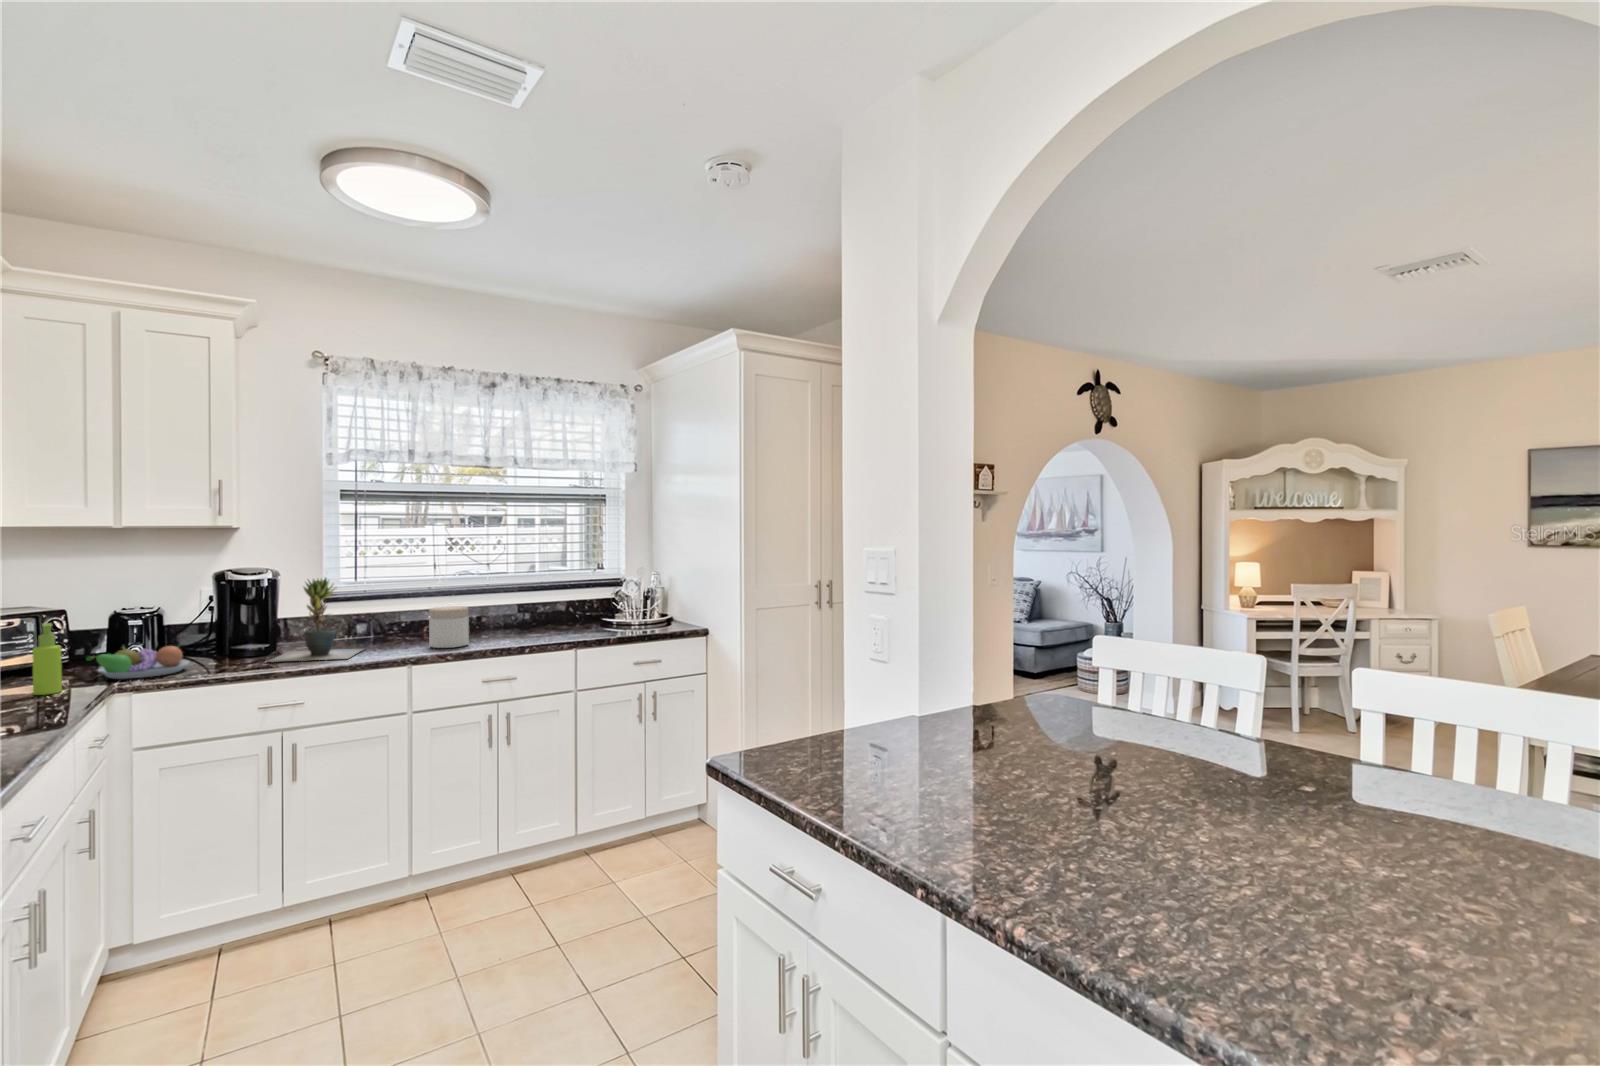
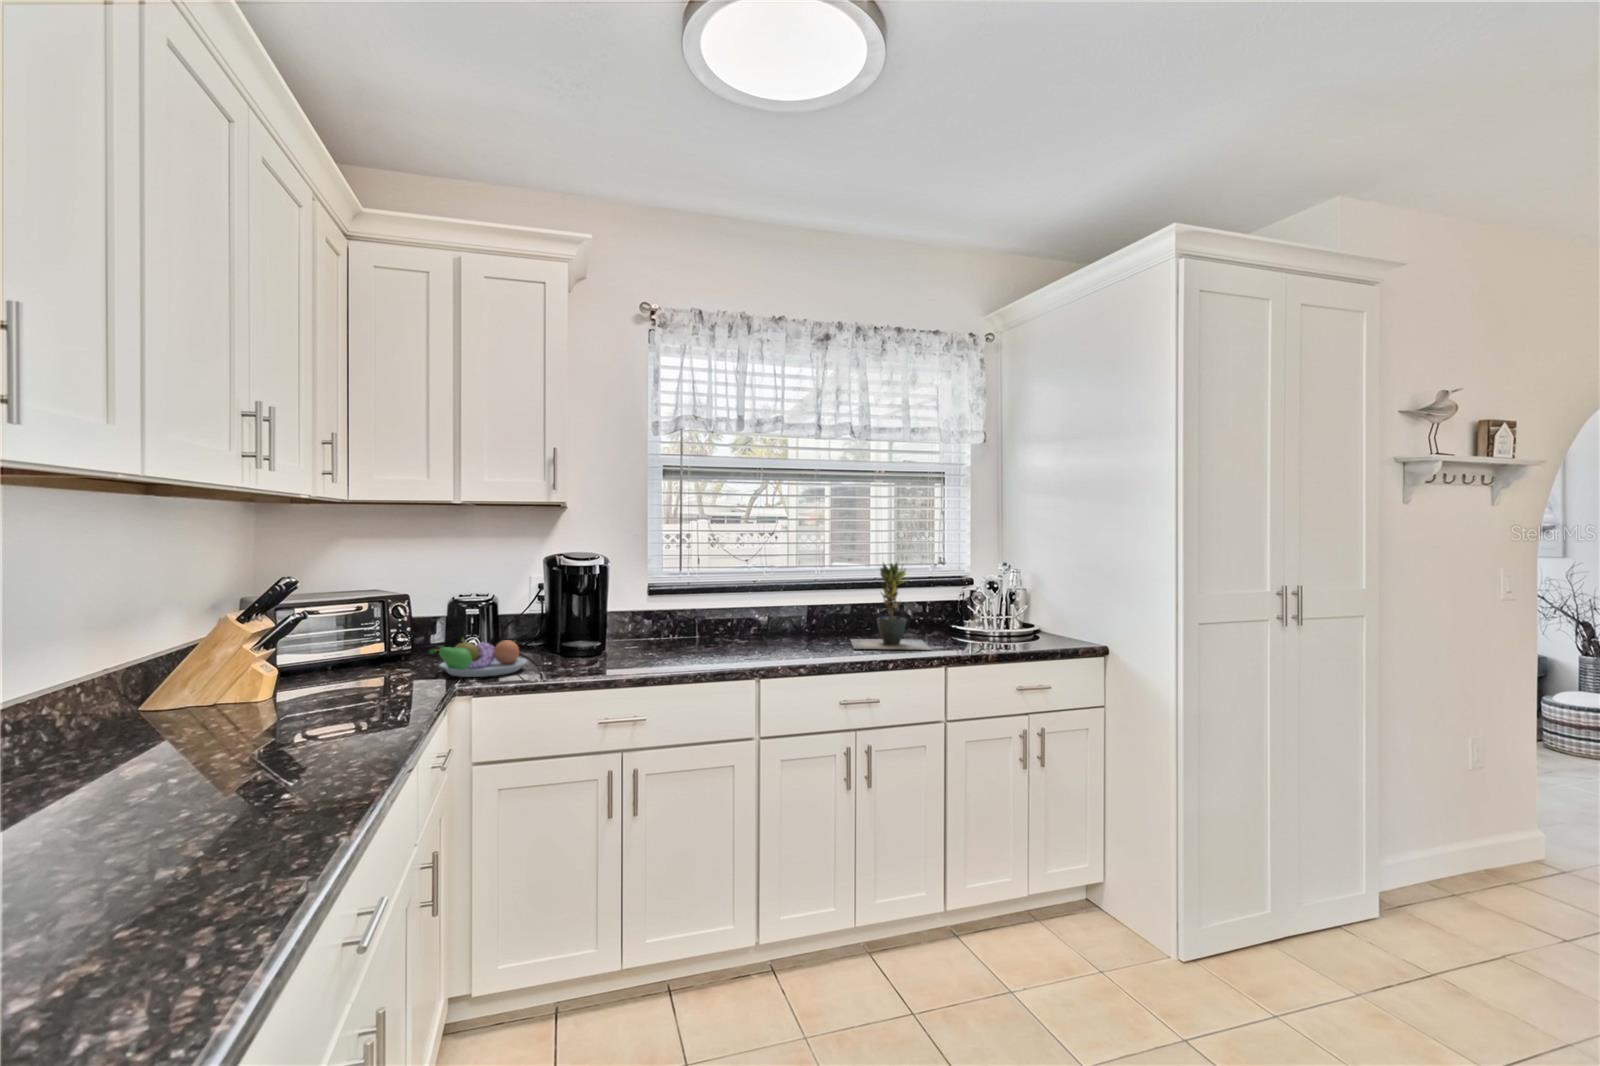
potted plant: present [269,578,363,662] -> present [851,563,930,650]
jar: present [429,606,469,648] -> none [771,605,815,657]
soap dispenser: present [32,623,62,695] -> none [382,609,409,693]

